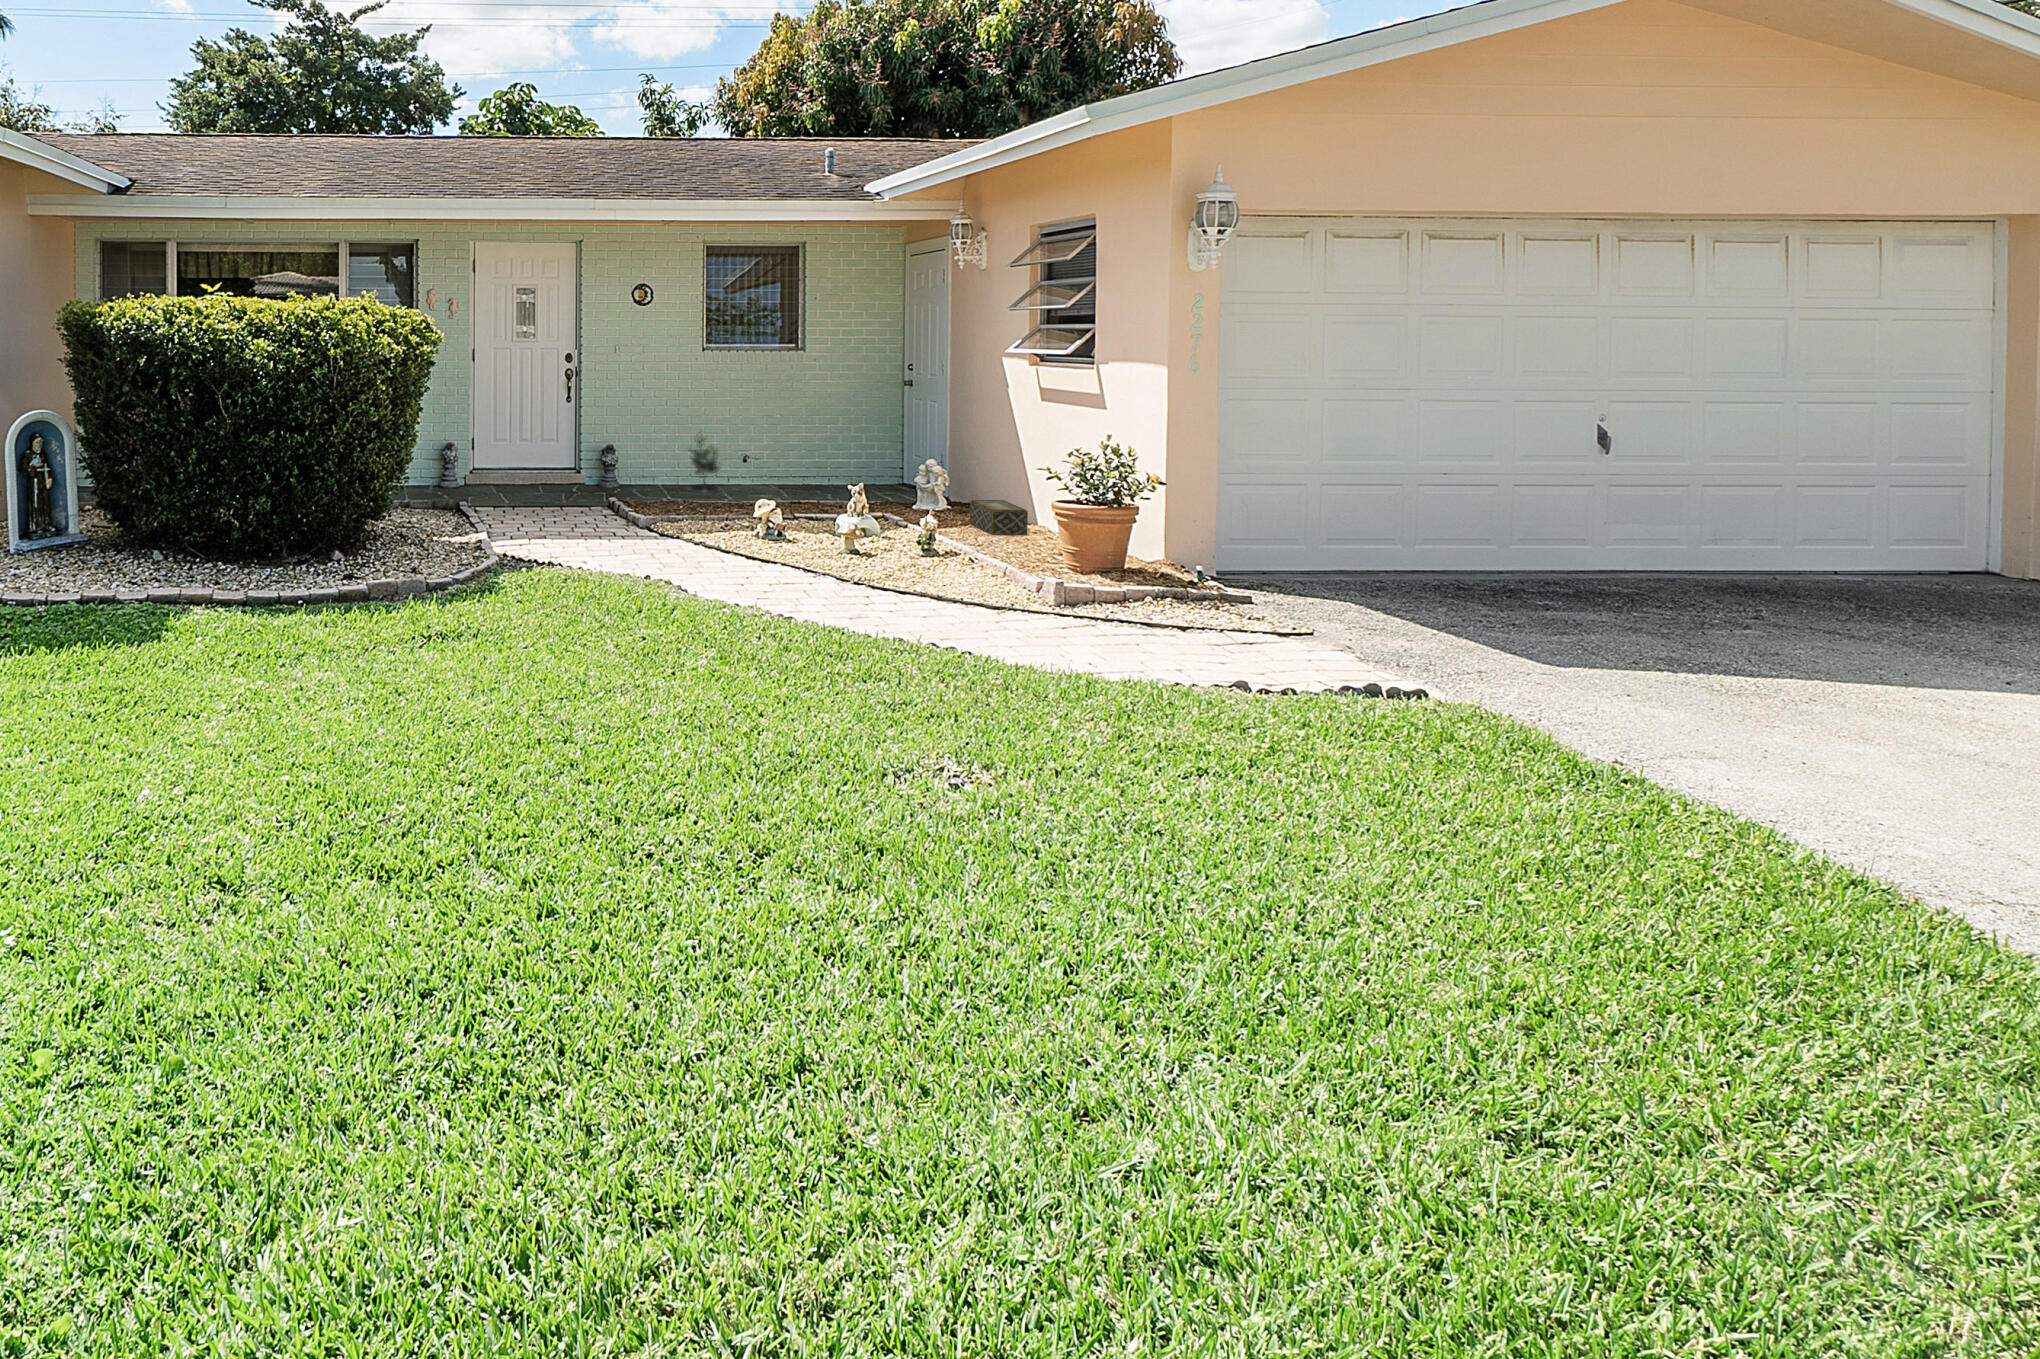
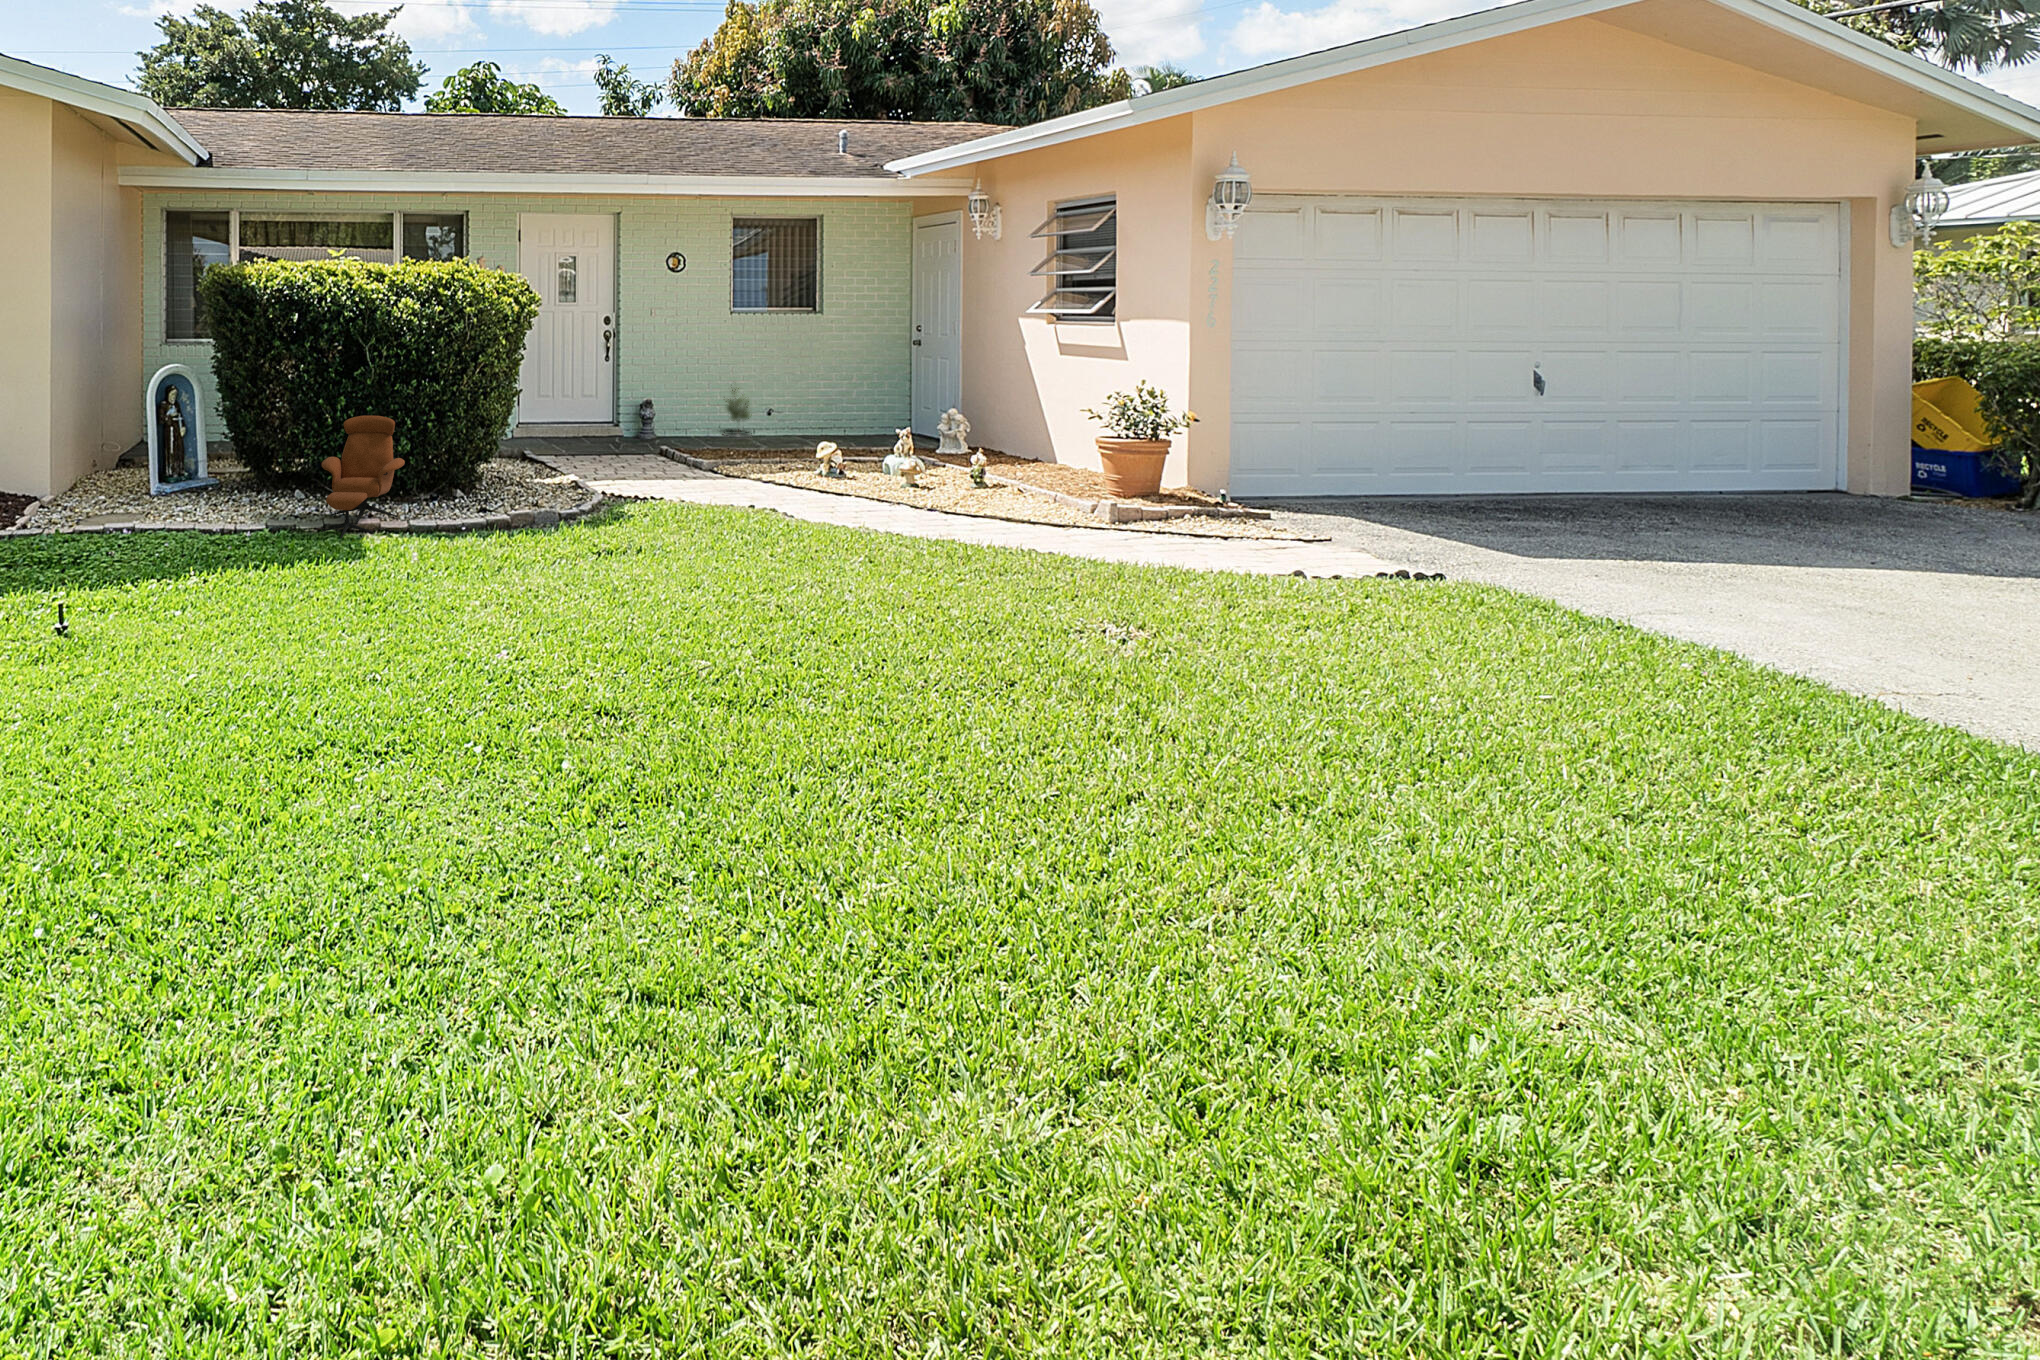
lounge chair: none [150,470,257,608] -> present [321,416,405,538]
woven basket: present [970,500,1028,535] -> none [990,440,1046,470]

